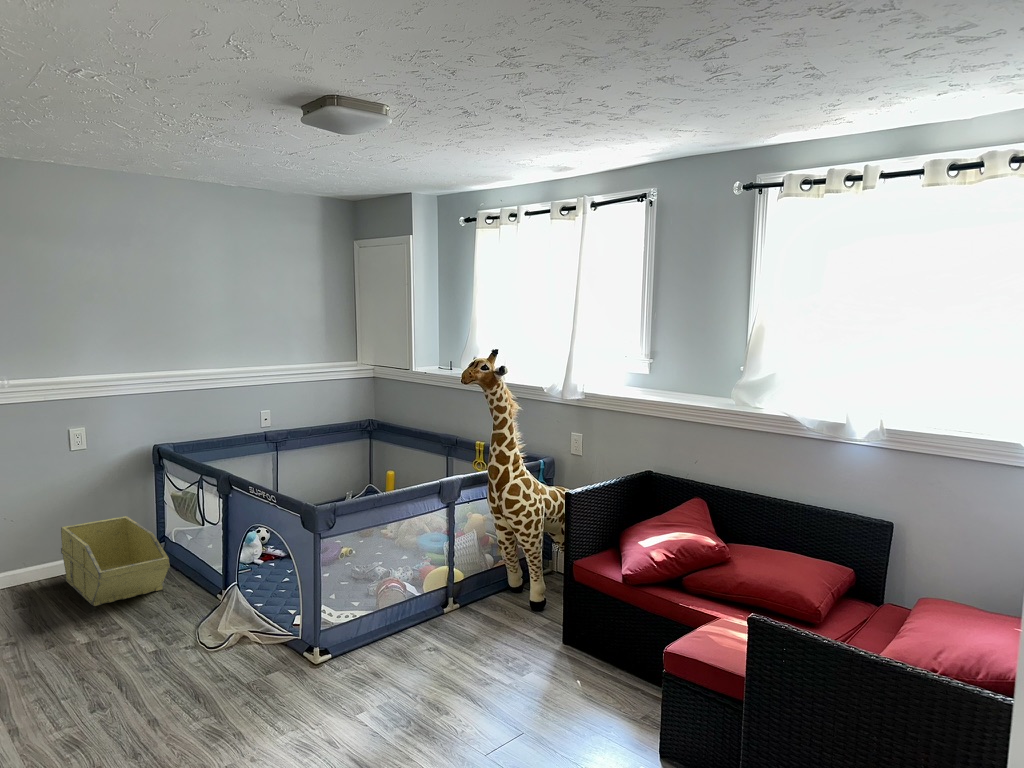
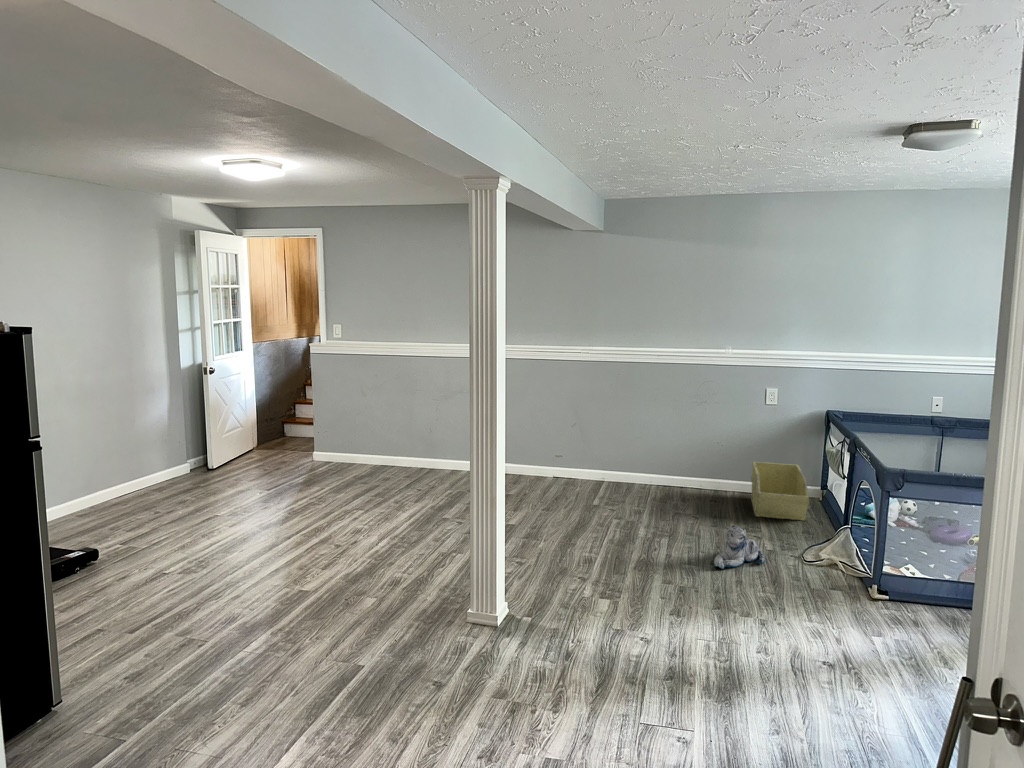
plush toy: none [93,638,162,716] -> present [714,525,765,569]

